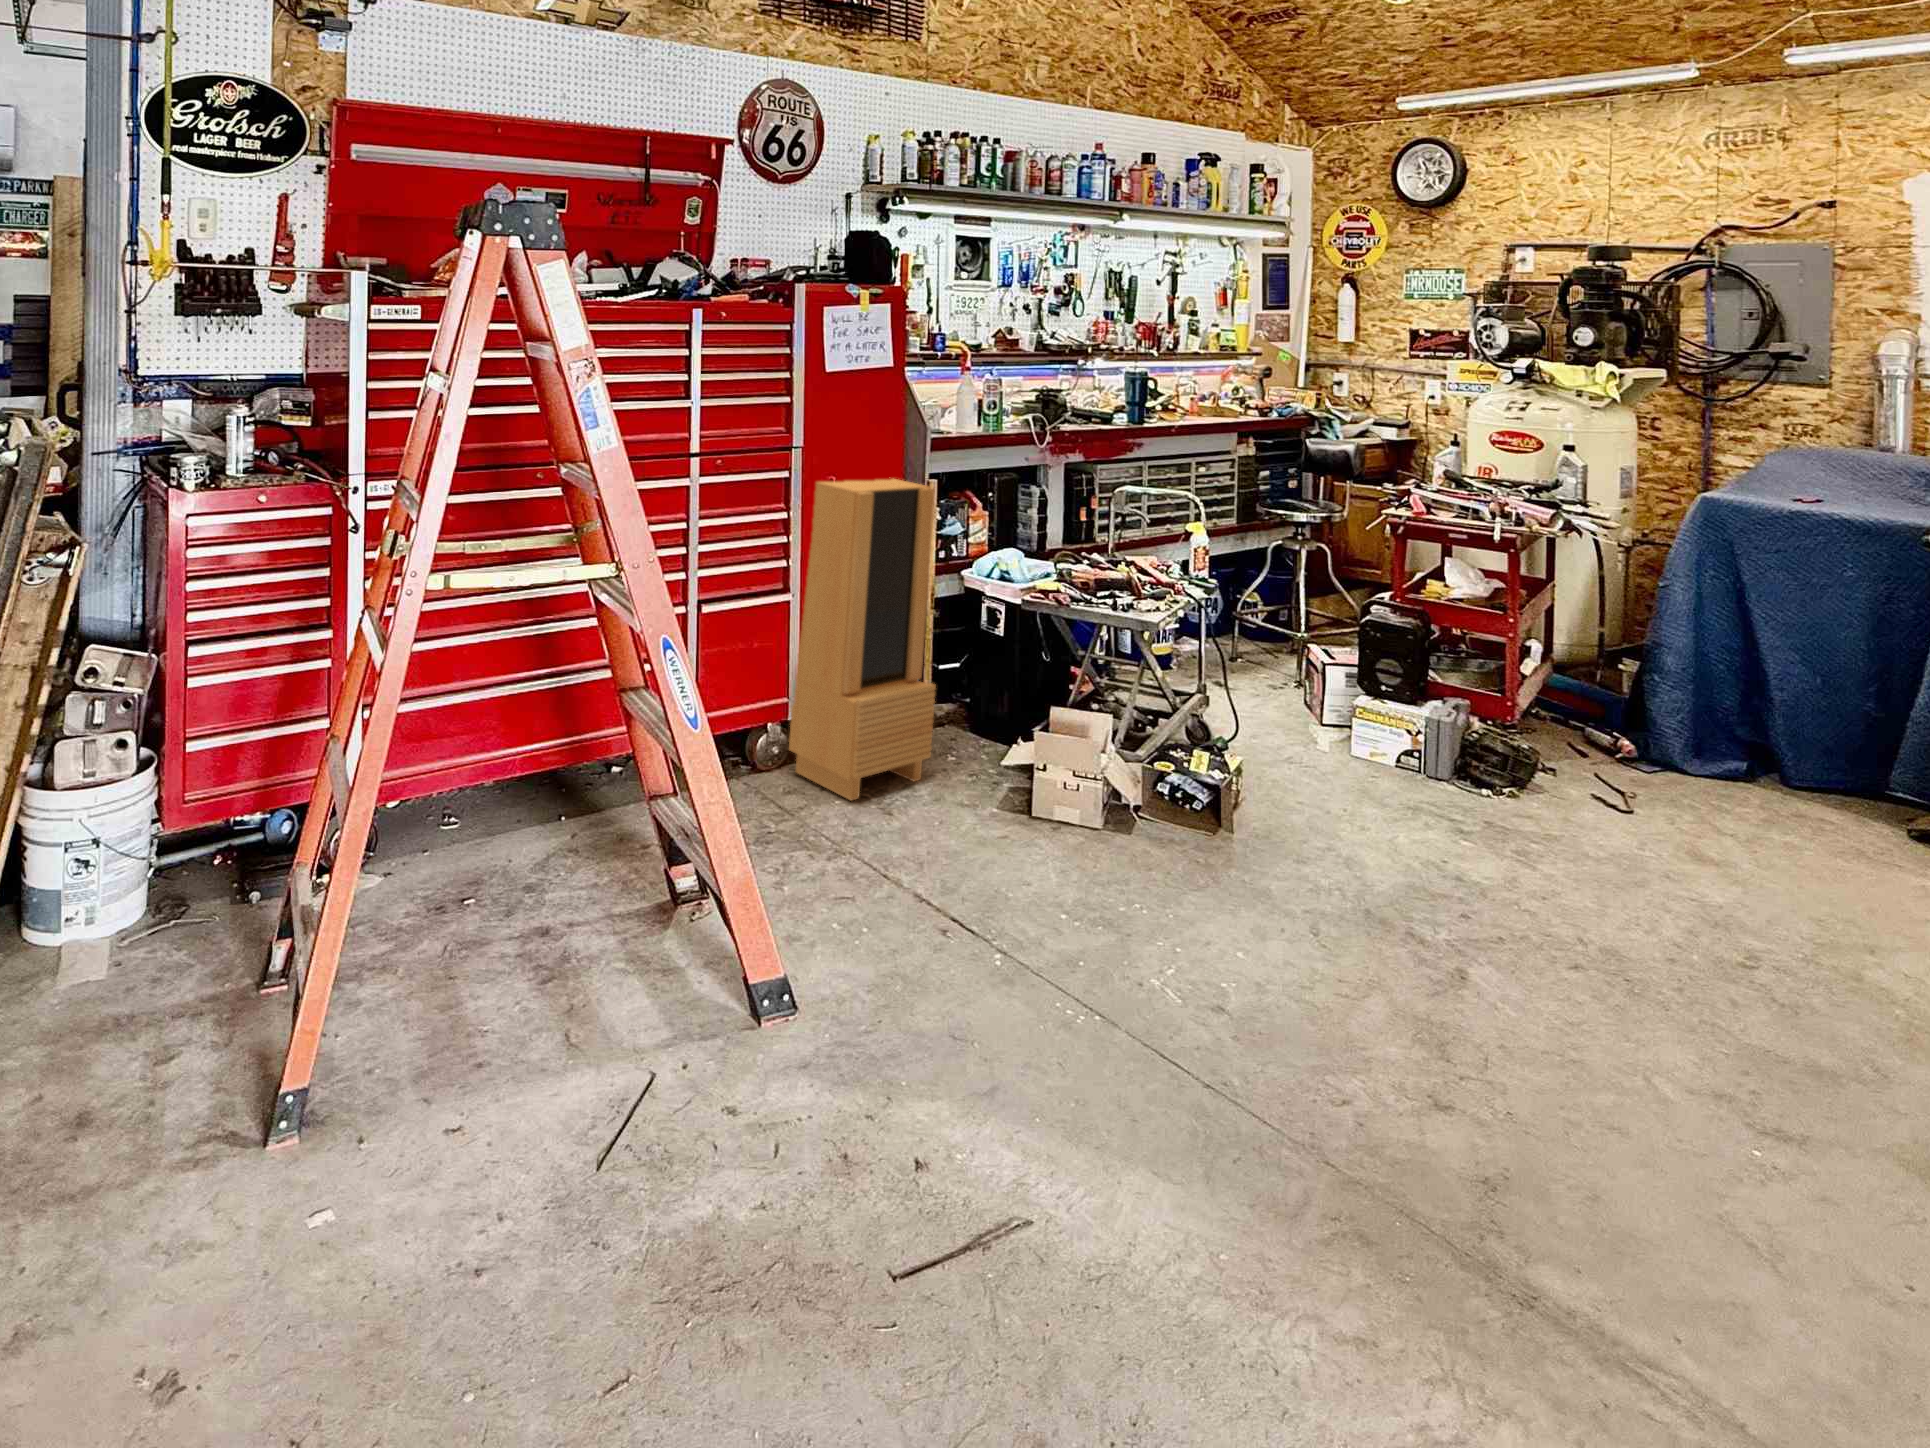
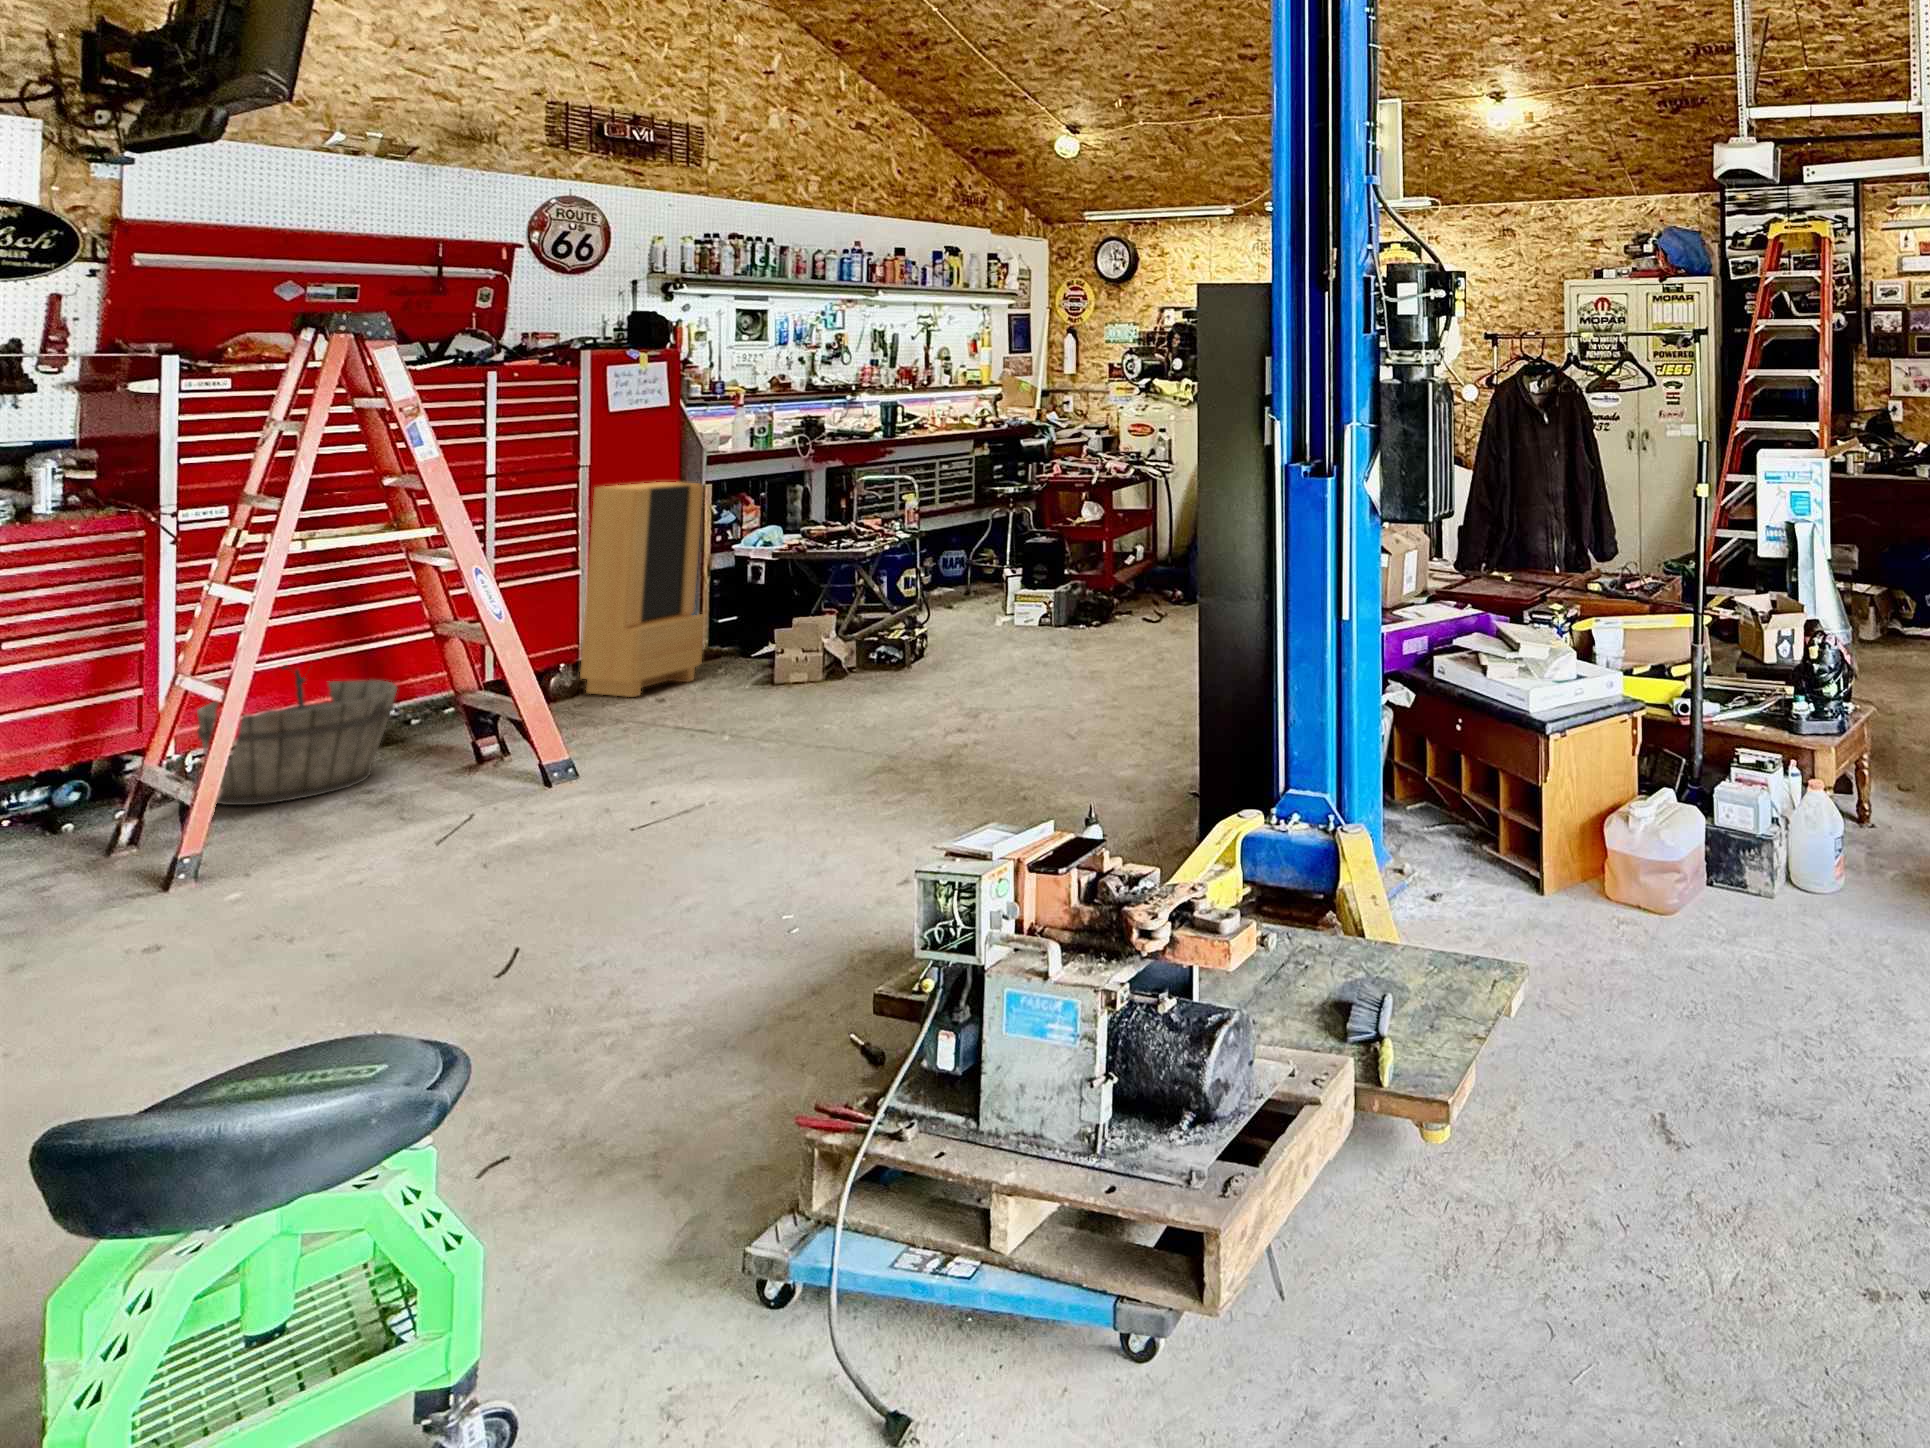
wooden bucket: none [375,716,581,930] -> present [197,666,397,805]

